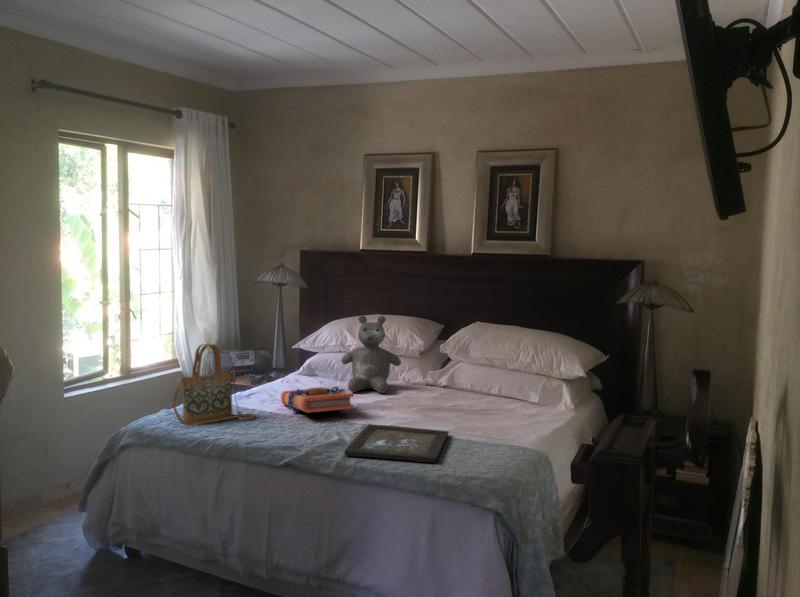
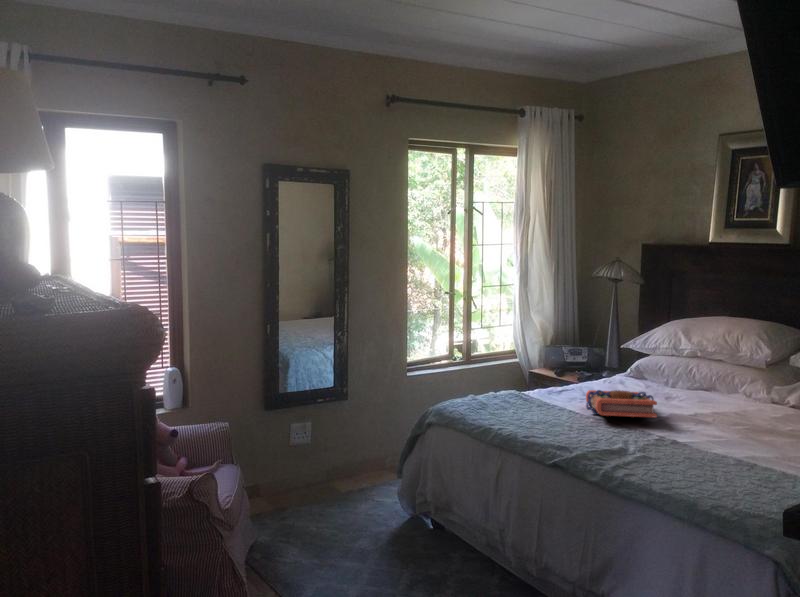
teddy bear: present [342,315,401,393] -> none [667,316,739,406]
handbag: present [172,344,254,426] -> none [471,336,550,414]
tray: present [344,424,448,462] -> none [616,437,761,492]

